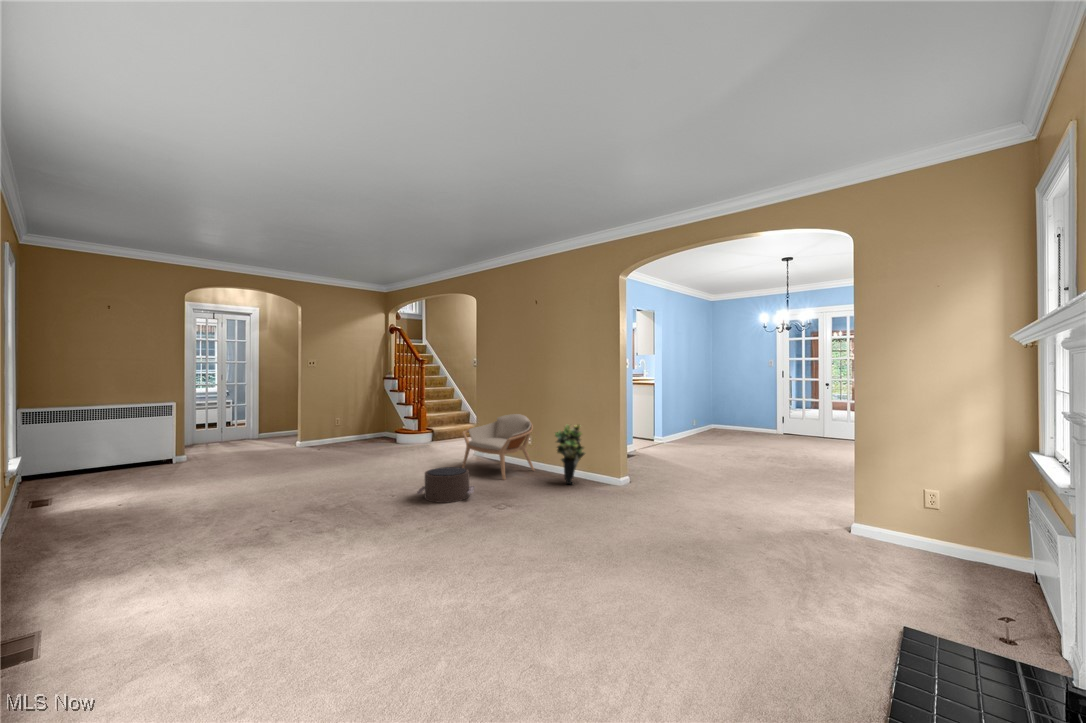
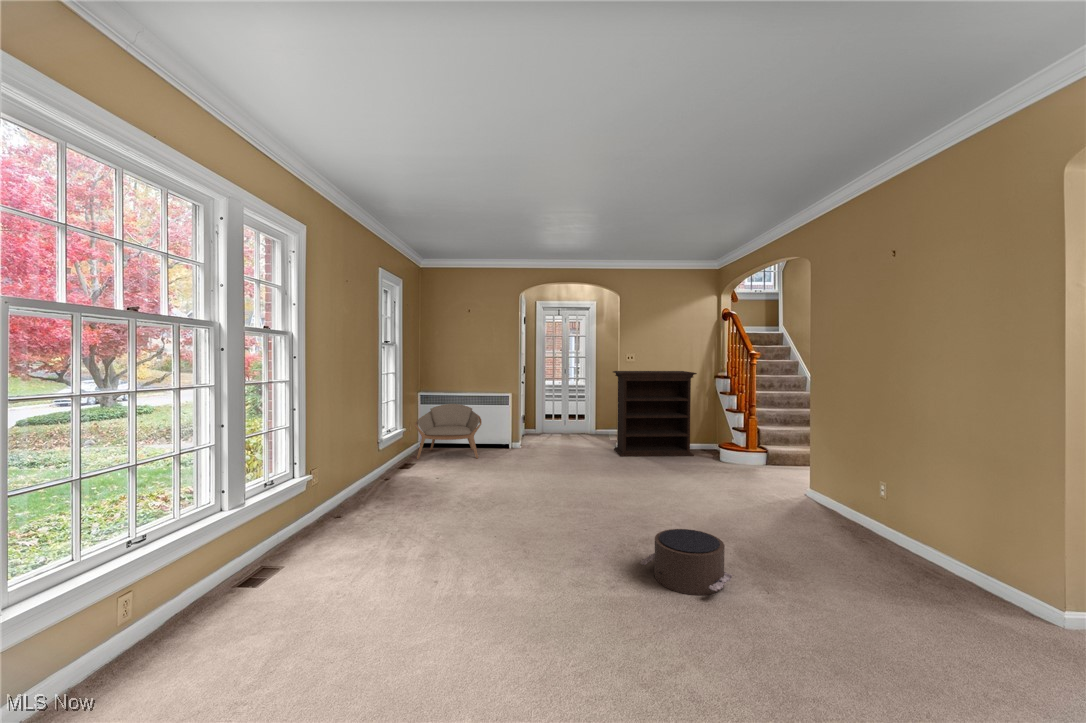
bookshelf: none [300,374,379,452] -> present [613,371,697,457]
armchair: present [462,414,534,480] -> present [414,404,482,459]
potted plant: present [555,425,585,484] -> none [913,502,997,632]

